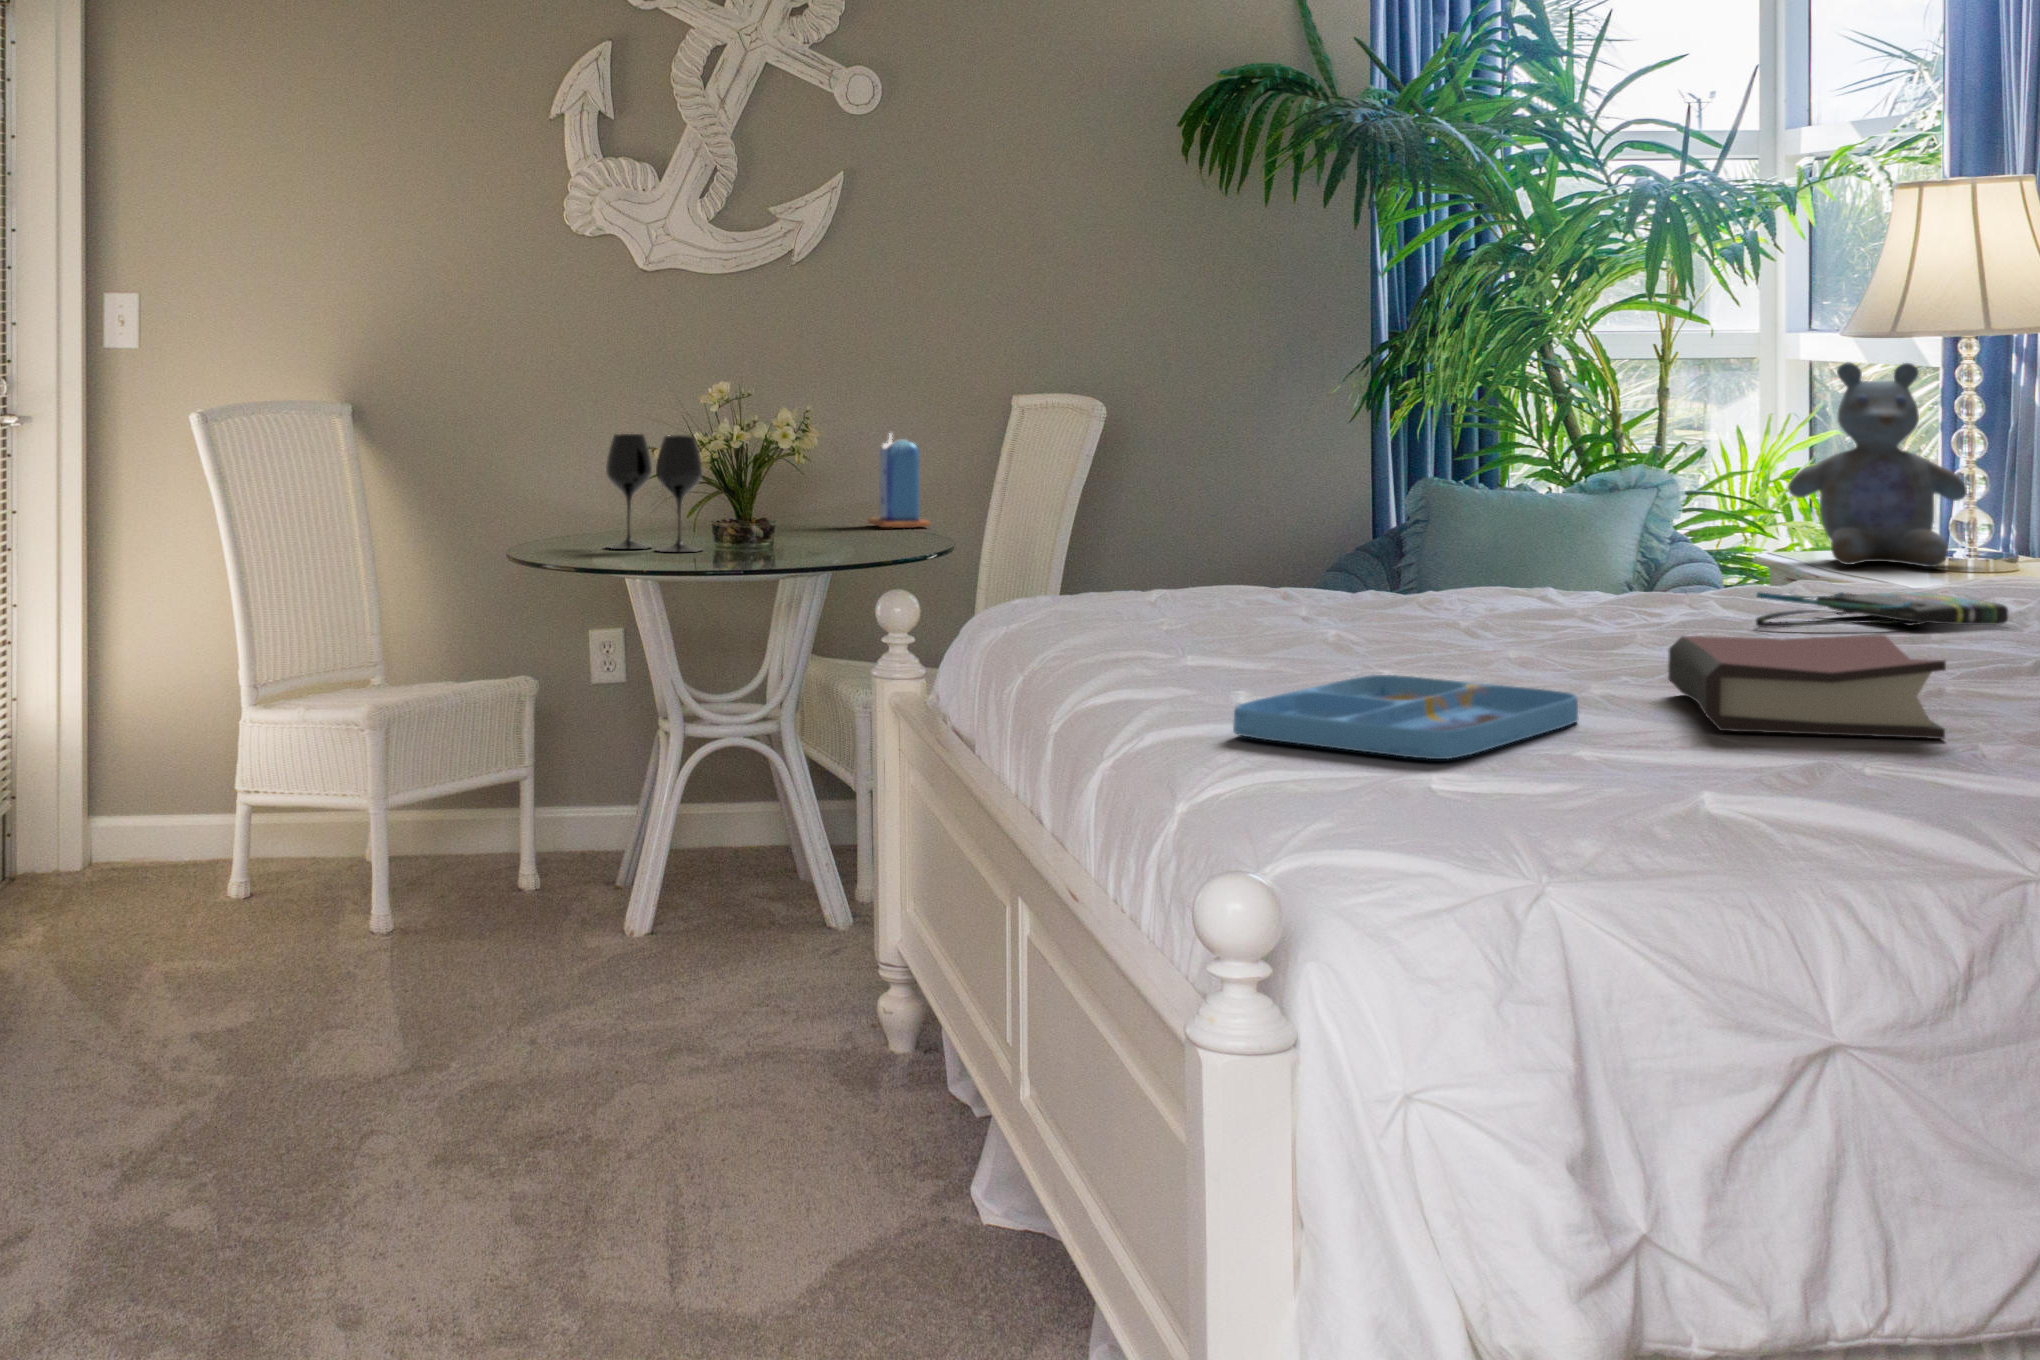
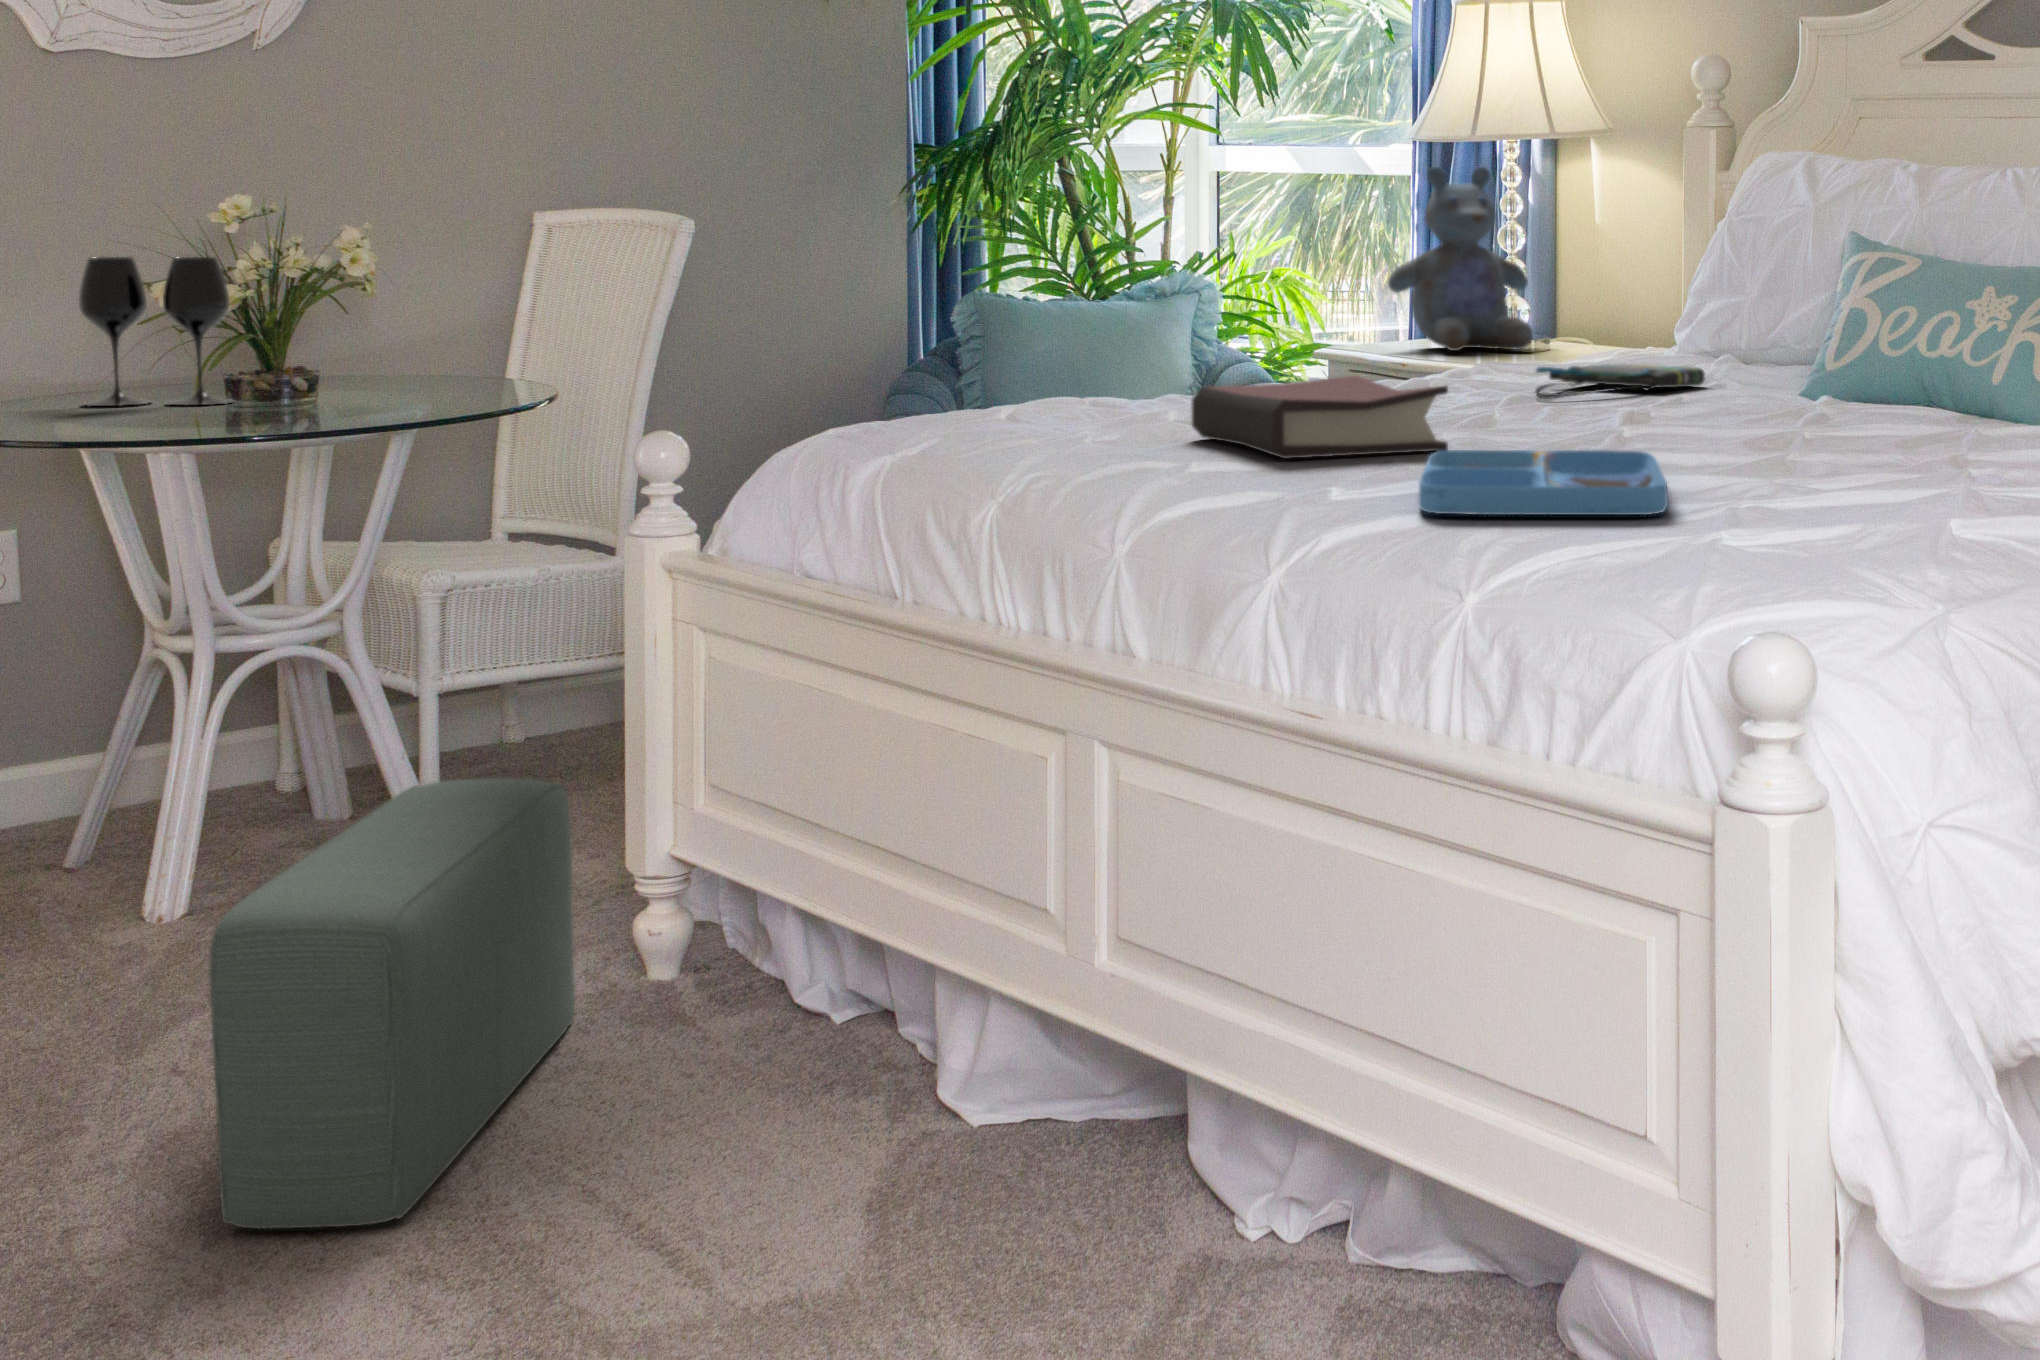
candle: present [868,434,930,528] -> none [367,255,457,368]
hardback book: present [1668,635,1946,739] -> present [1192,376,1448,459]
pouf: none [407,872,776,1205] -> present [209,778,575,1229]

